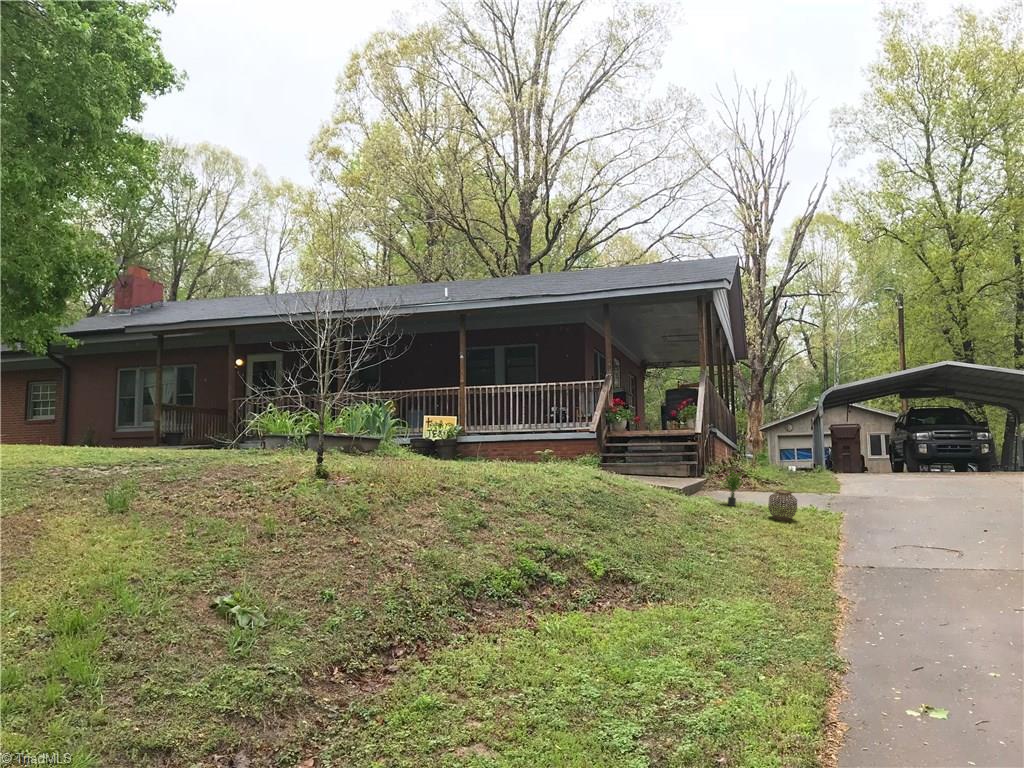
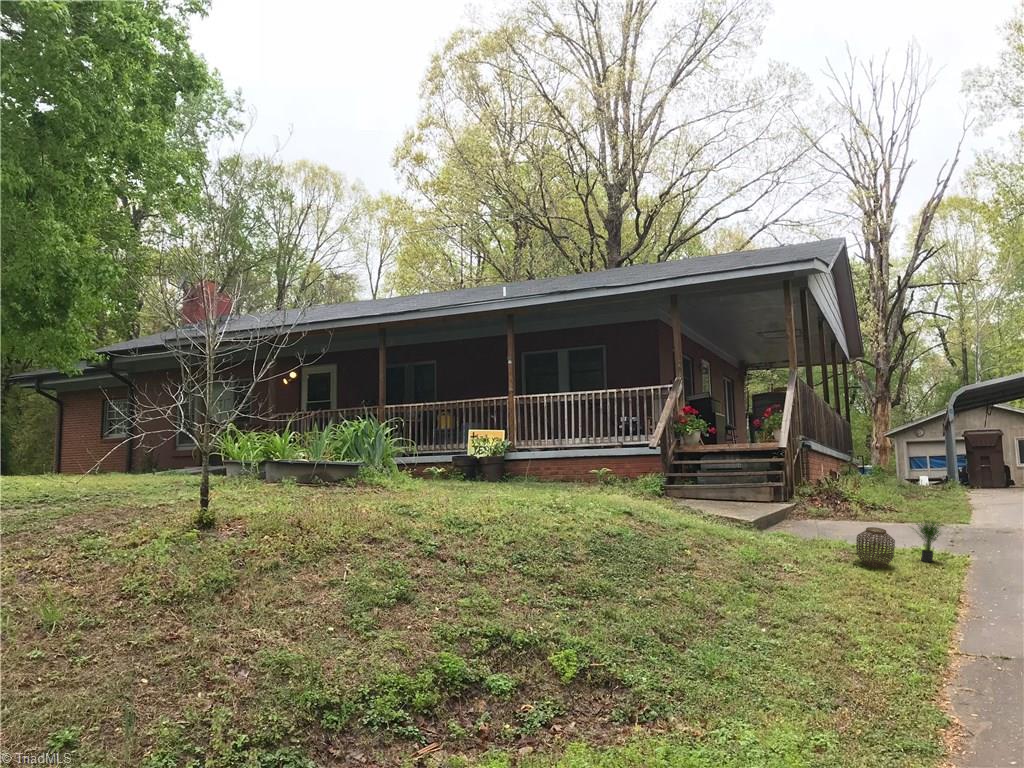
potted plant: present [726,474,741,506] -> present [913,516,940,562]

